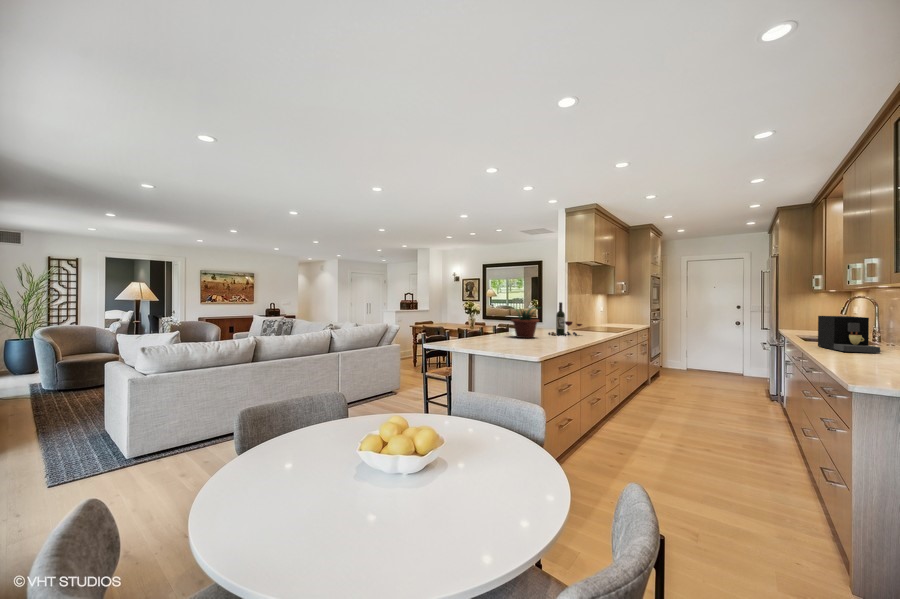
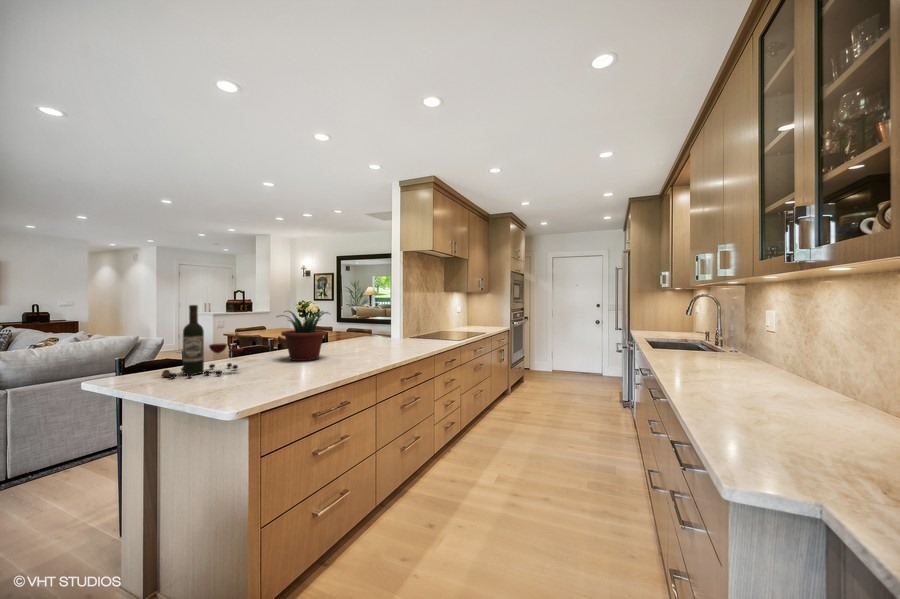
wine bottle: present [548,302,582,336] -> present [162,305,243,378]
coffee maker: present [818,316,880,353] -> none [670,320,740,372]

